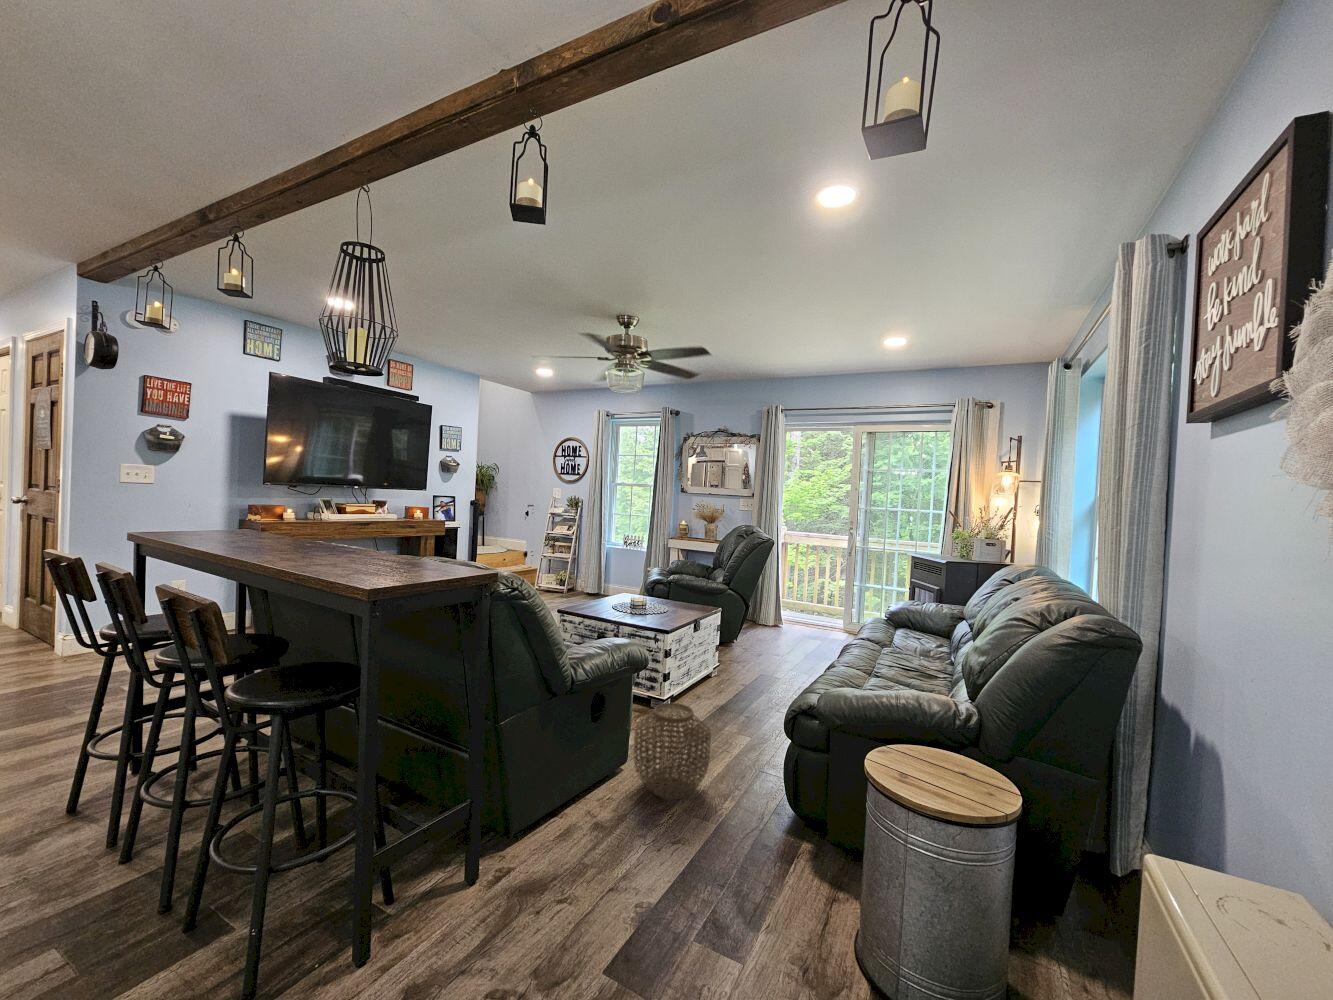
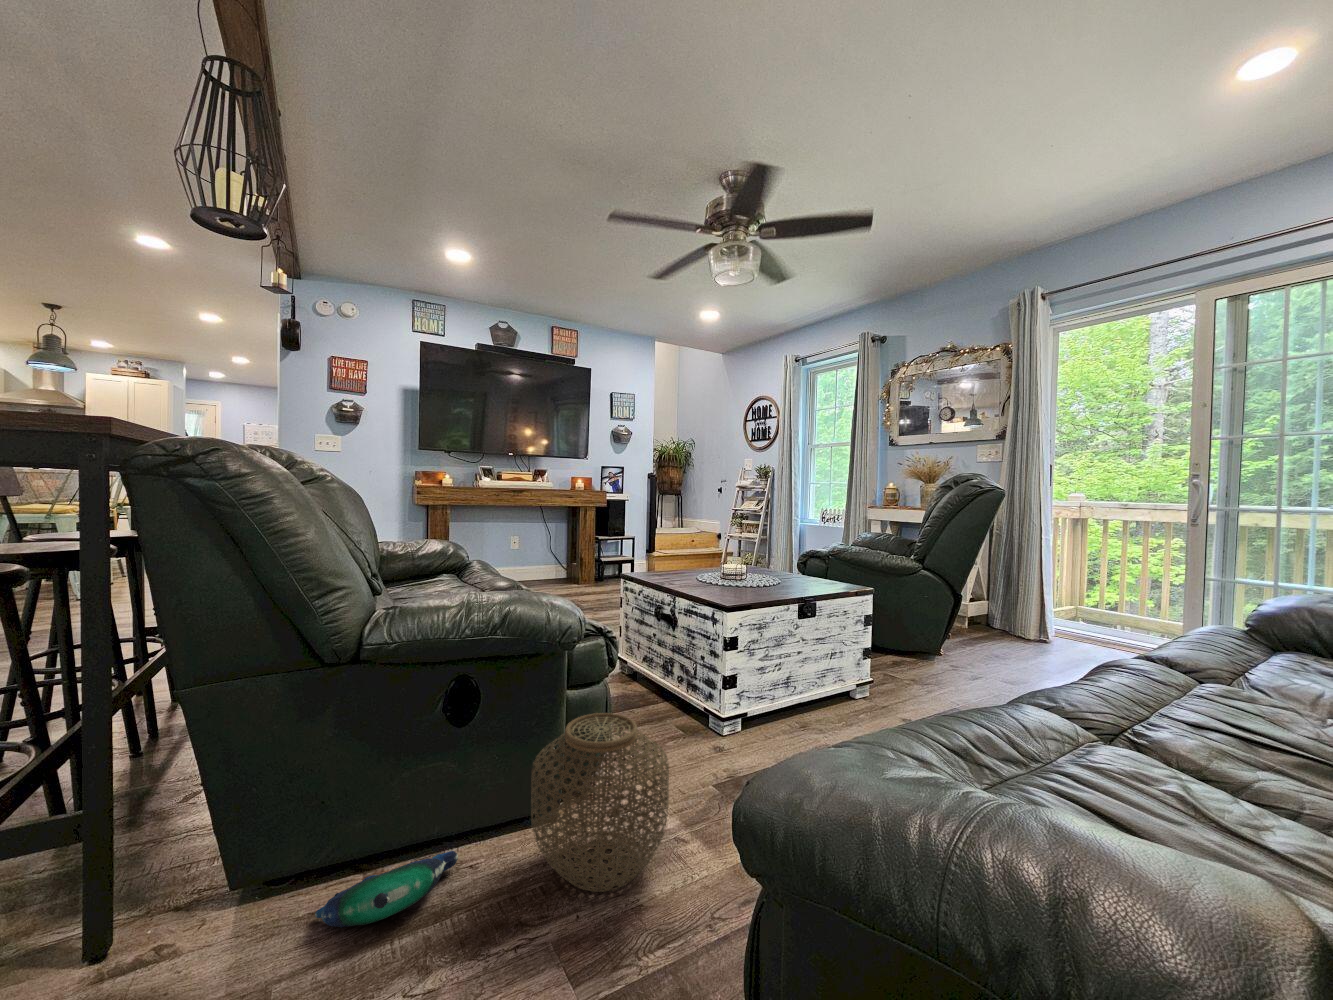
plush toy: none [553,799,608,847] -> present [315,851,458,928]

